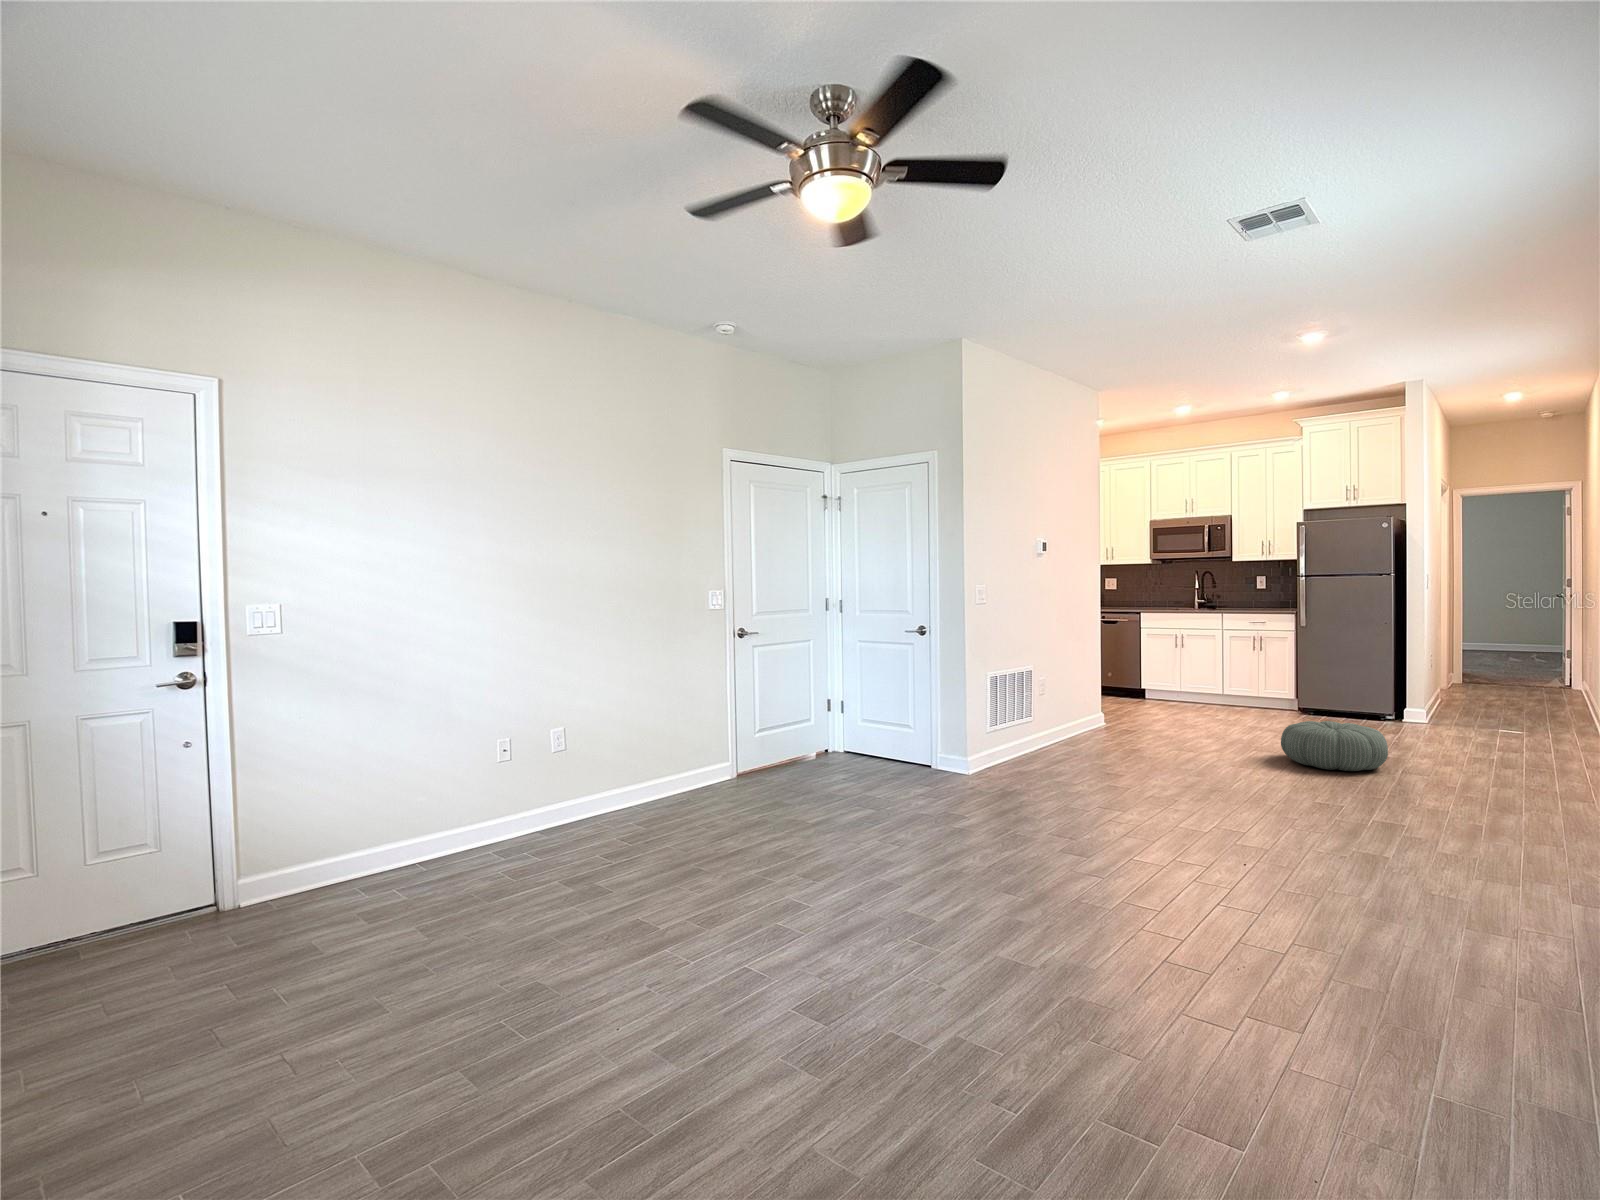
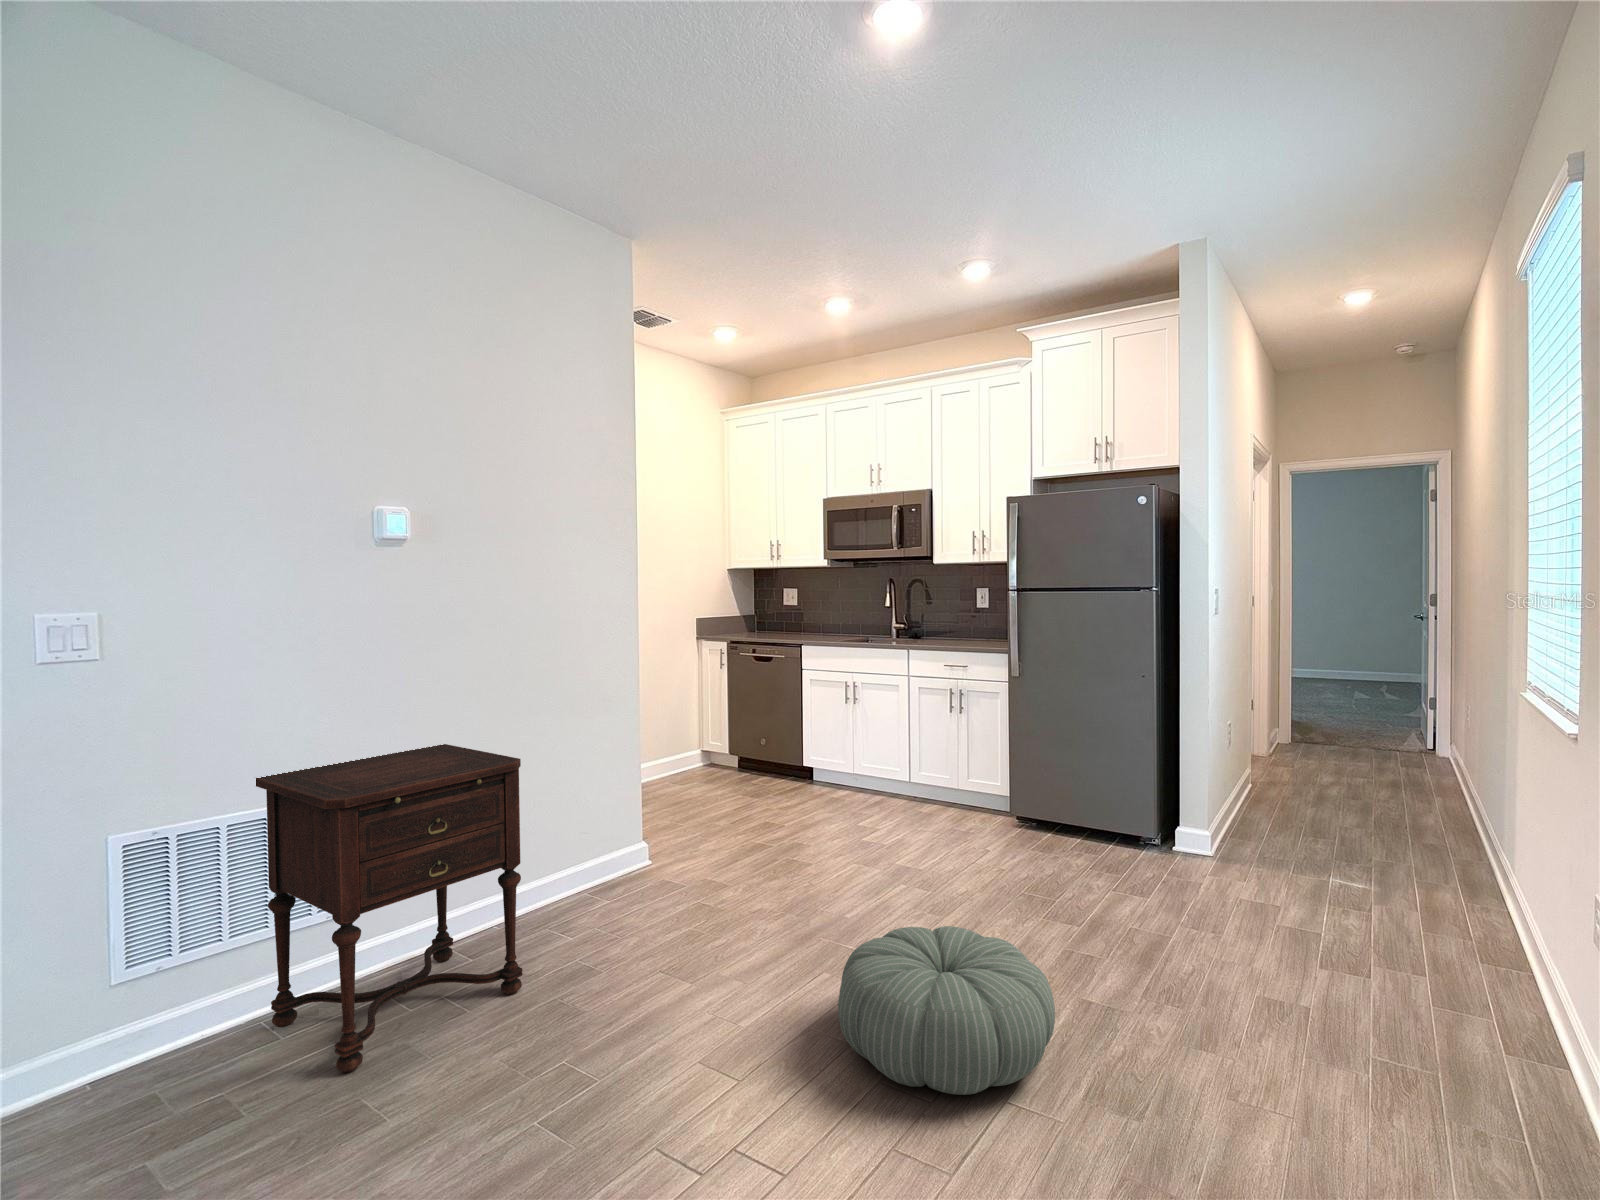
side table: none [1020,647,1118,765] -> present [256,744,523,1073]

